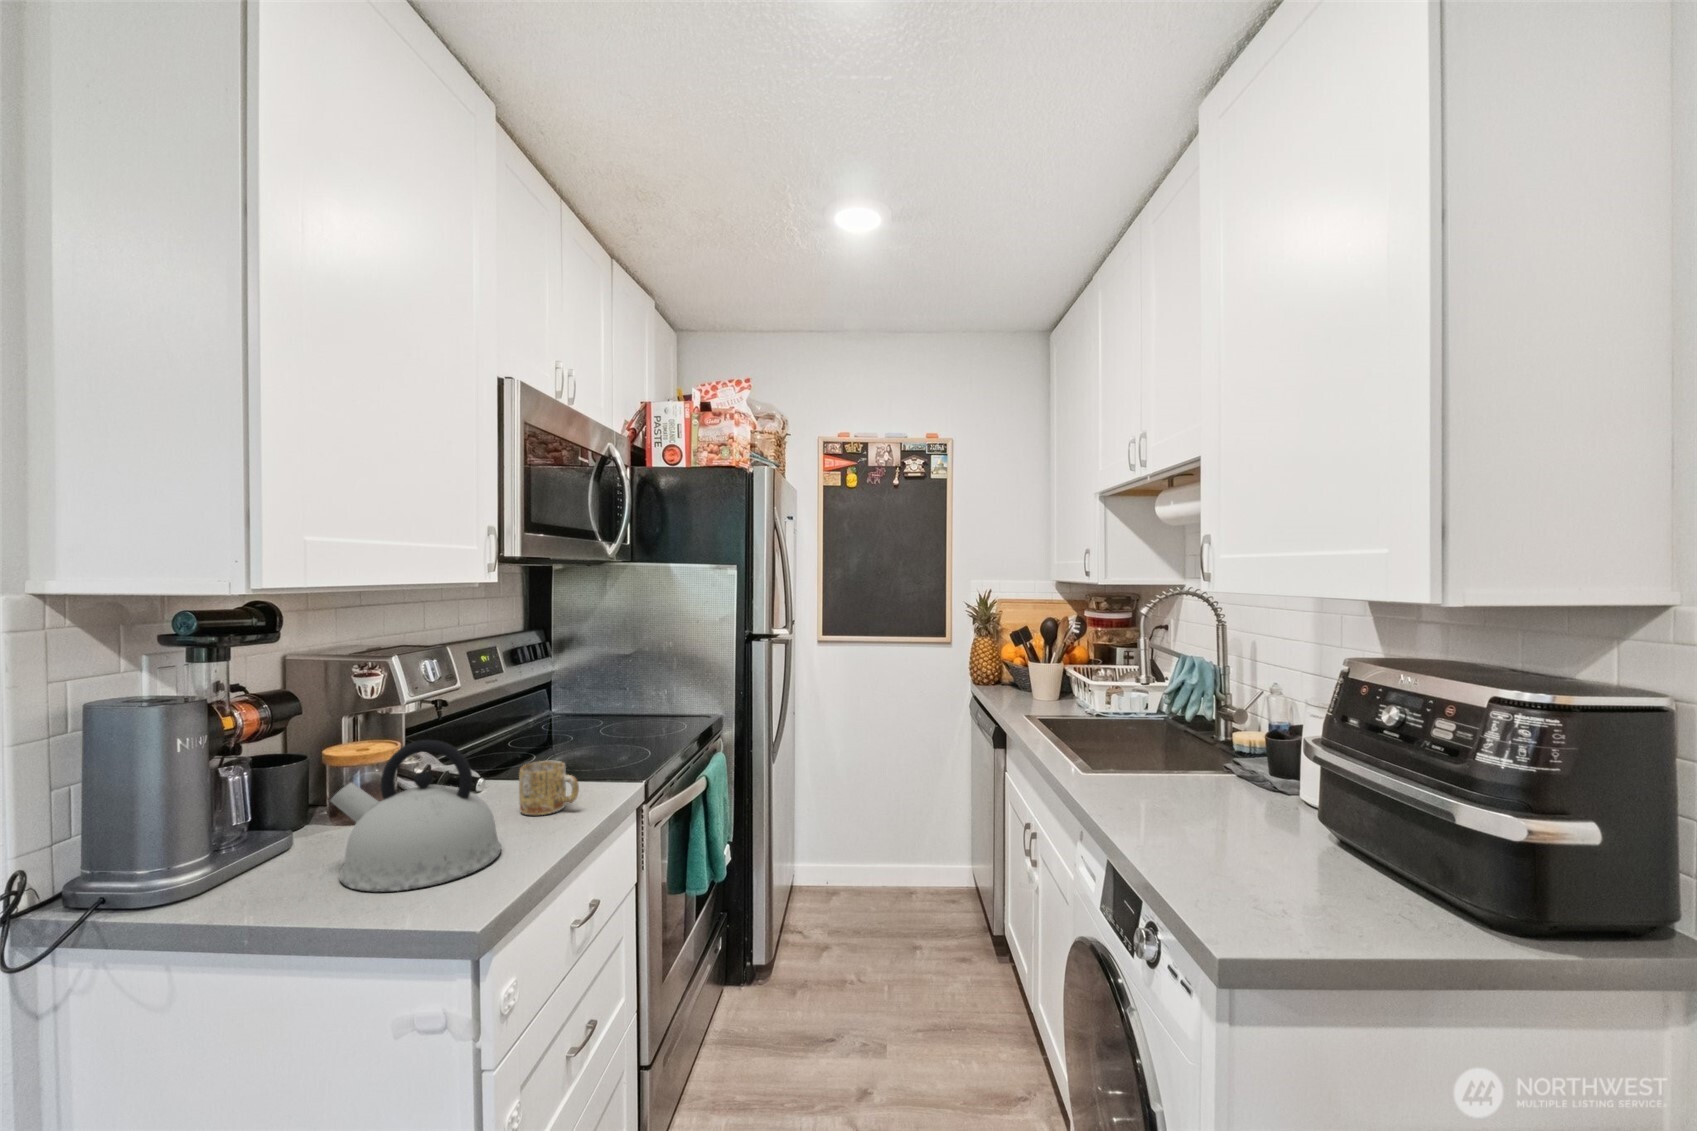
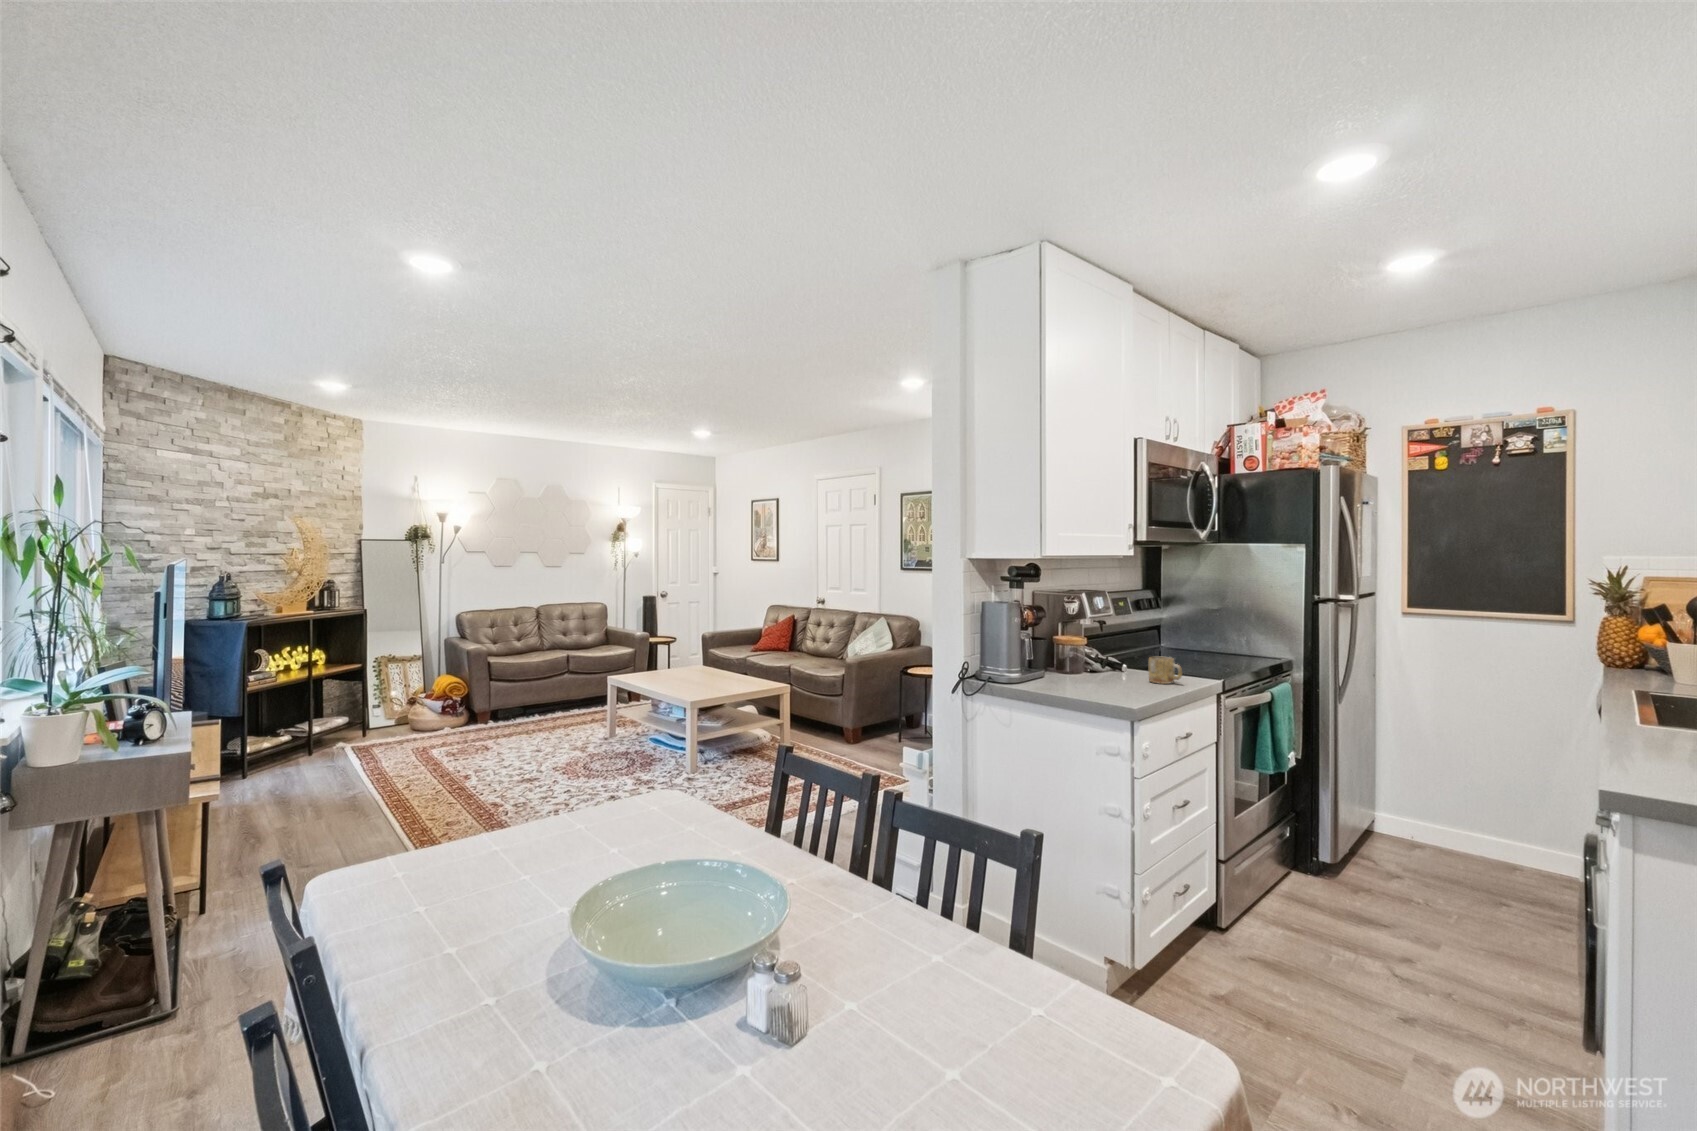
kettle: present [331,740,501,892] -> none [1066,631,1143,695]

